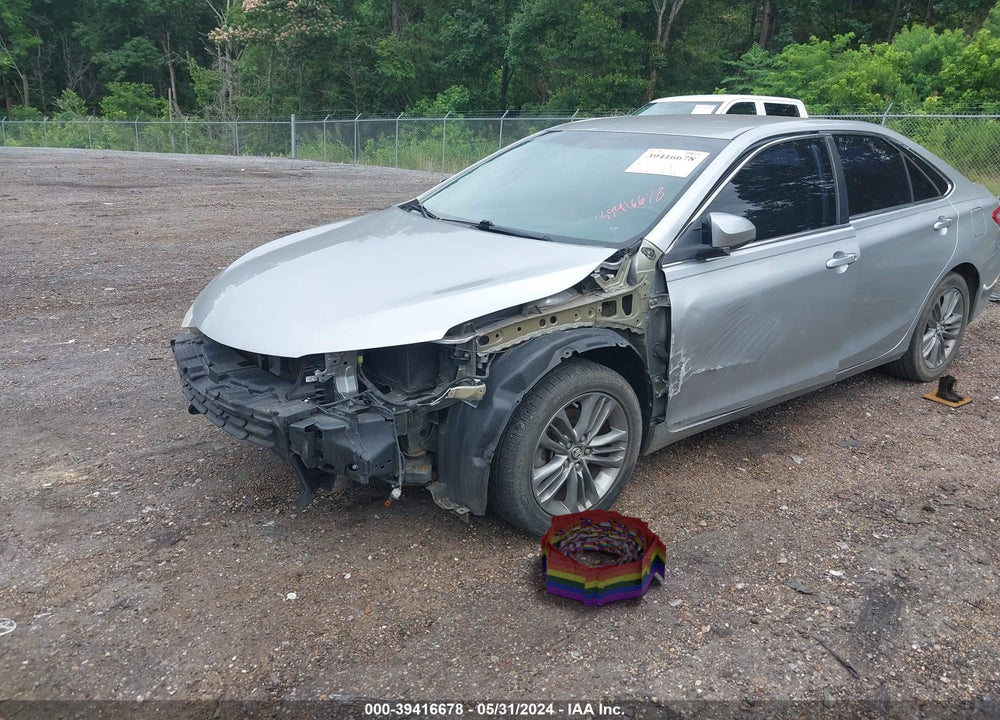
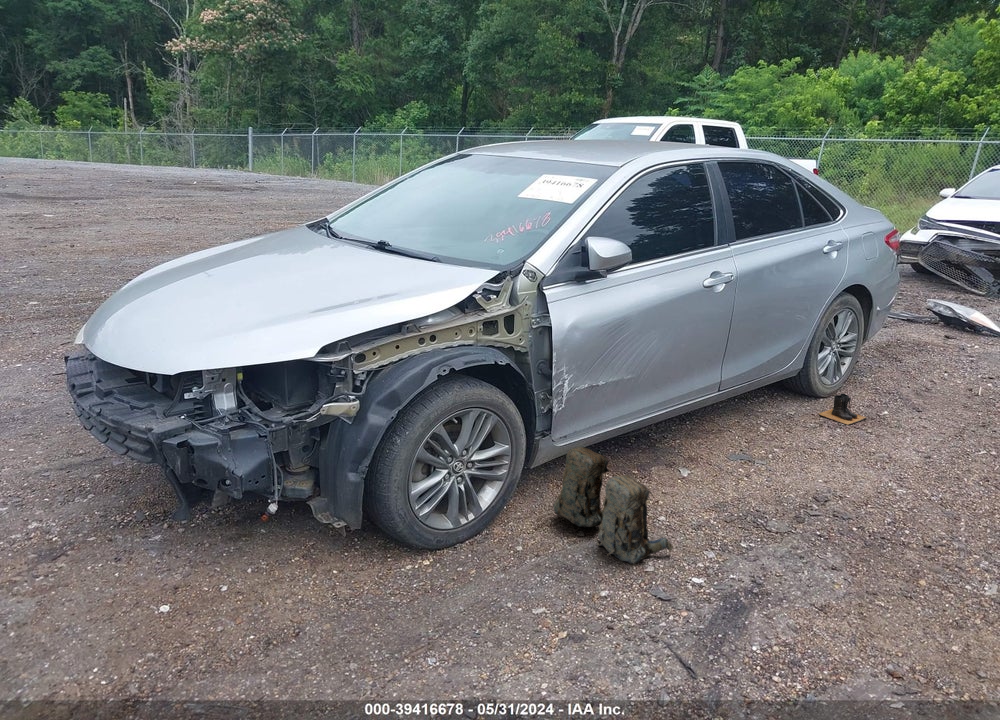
backpack: none [671,432,804,553] -> present [554,447,673,563]
storage bin: present [541,509,666,606] -> none [413,521,532,615]

